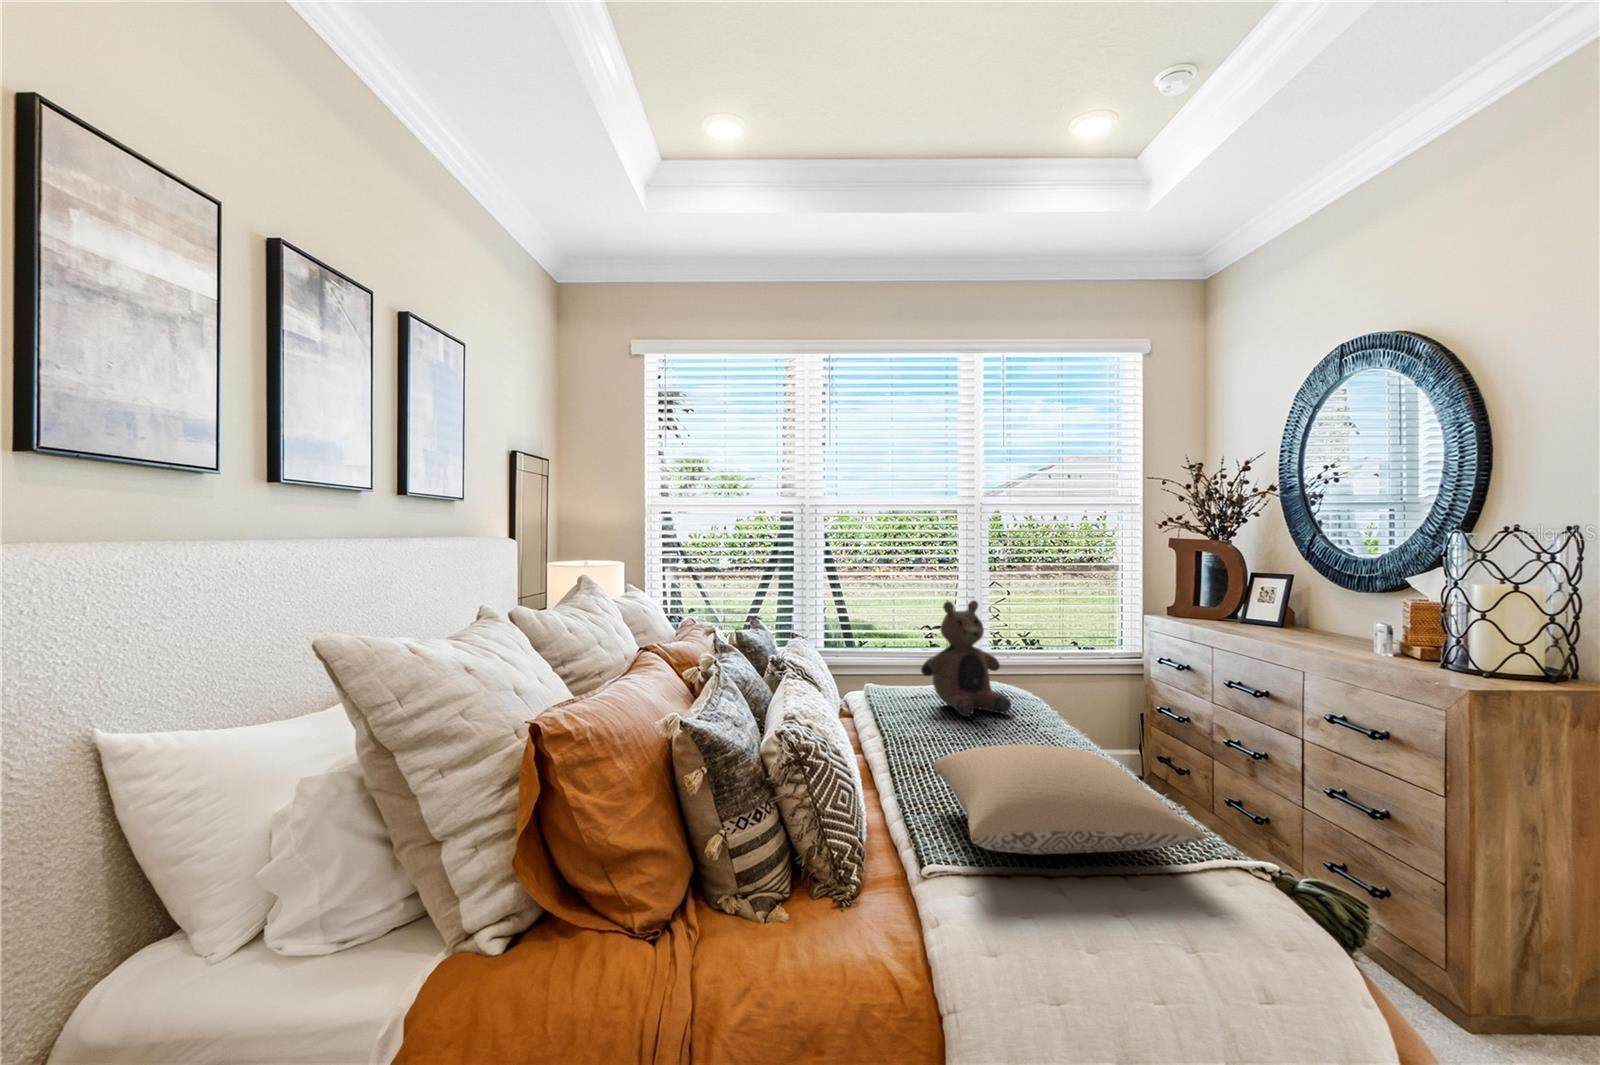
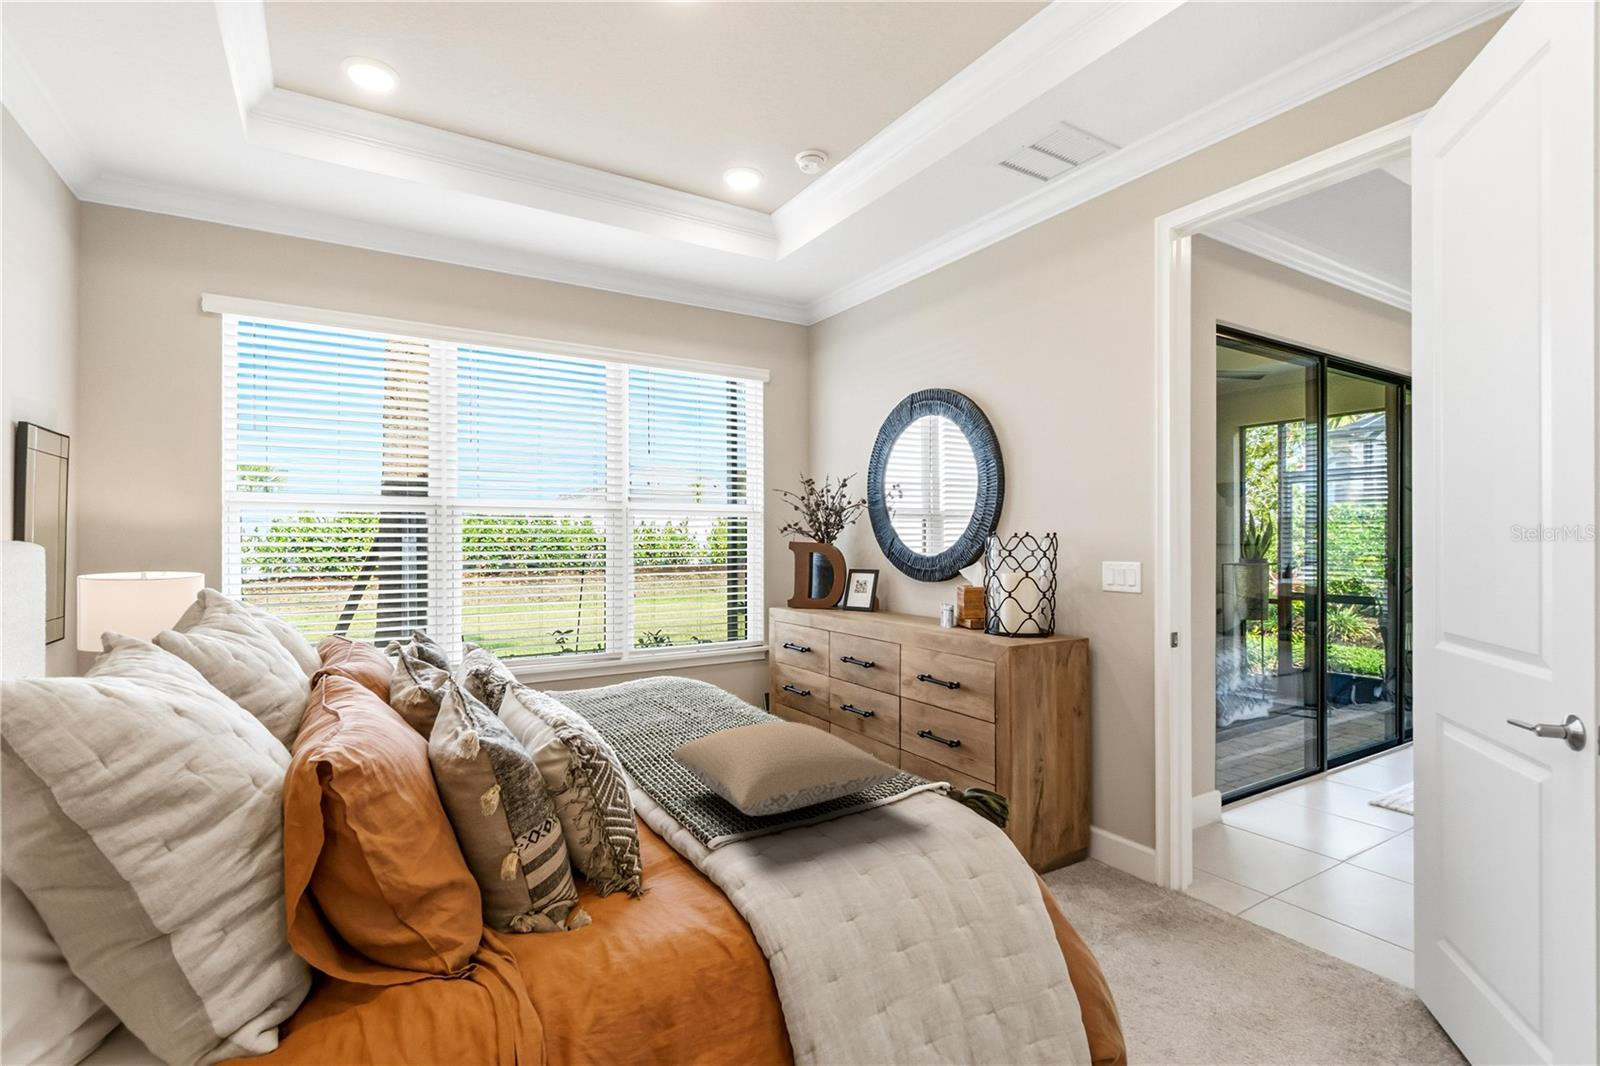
teddy bear: present [921,600,1011,717] -> none [617,603,699,710]

